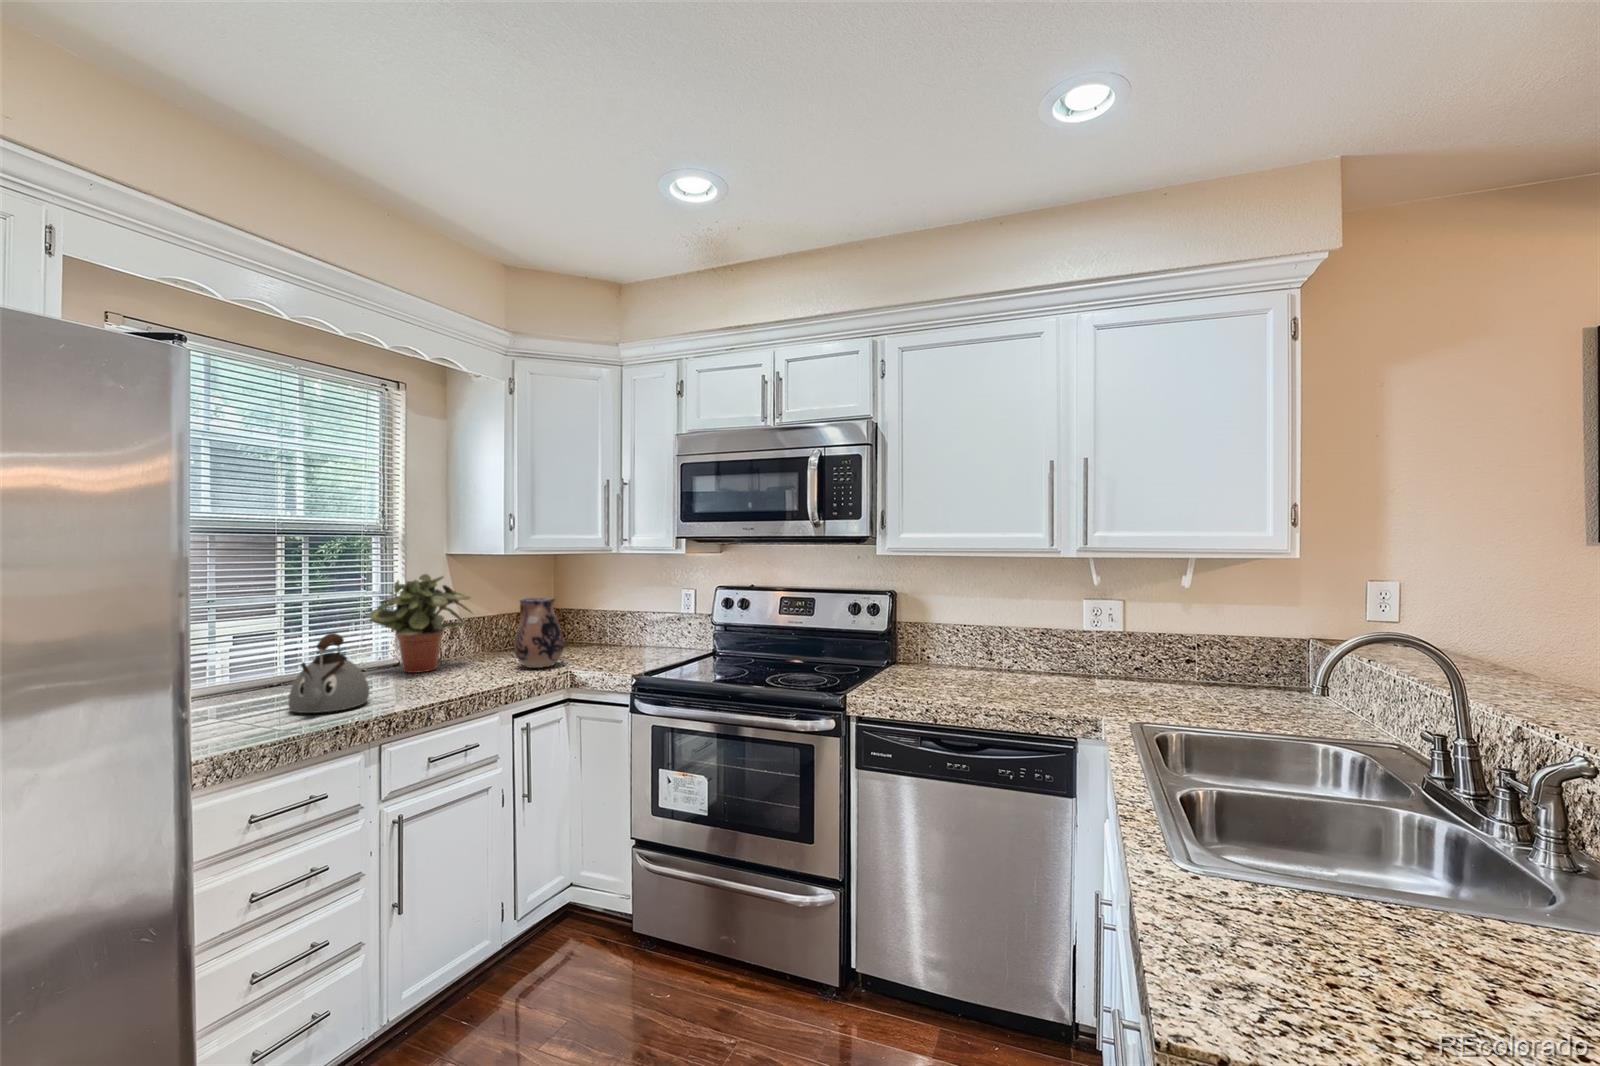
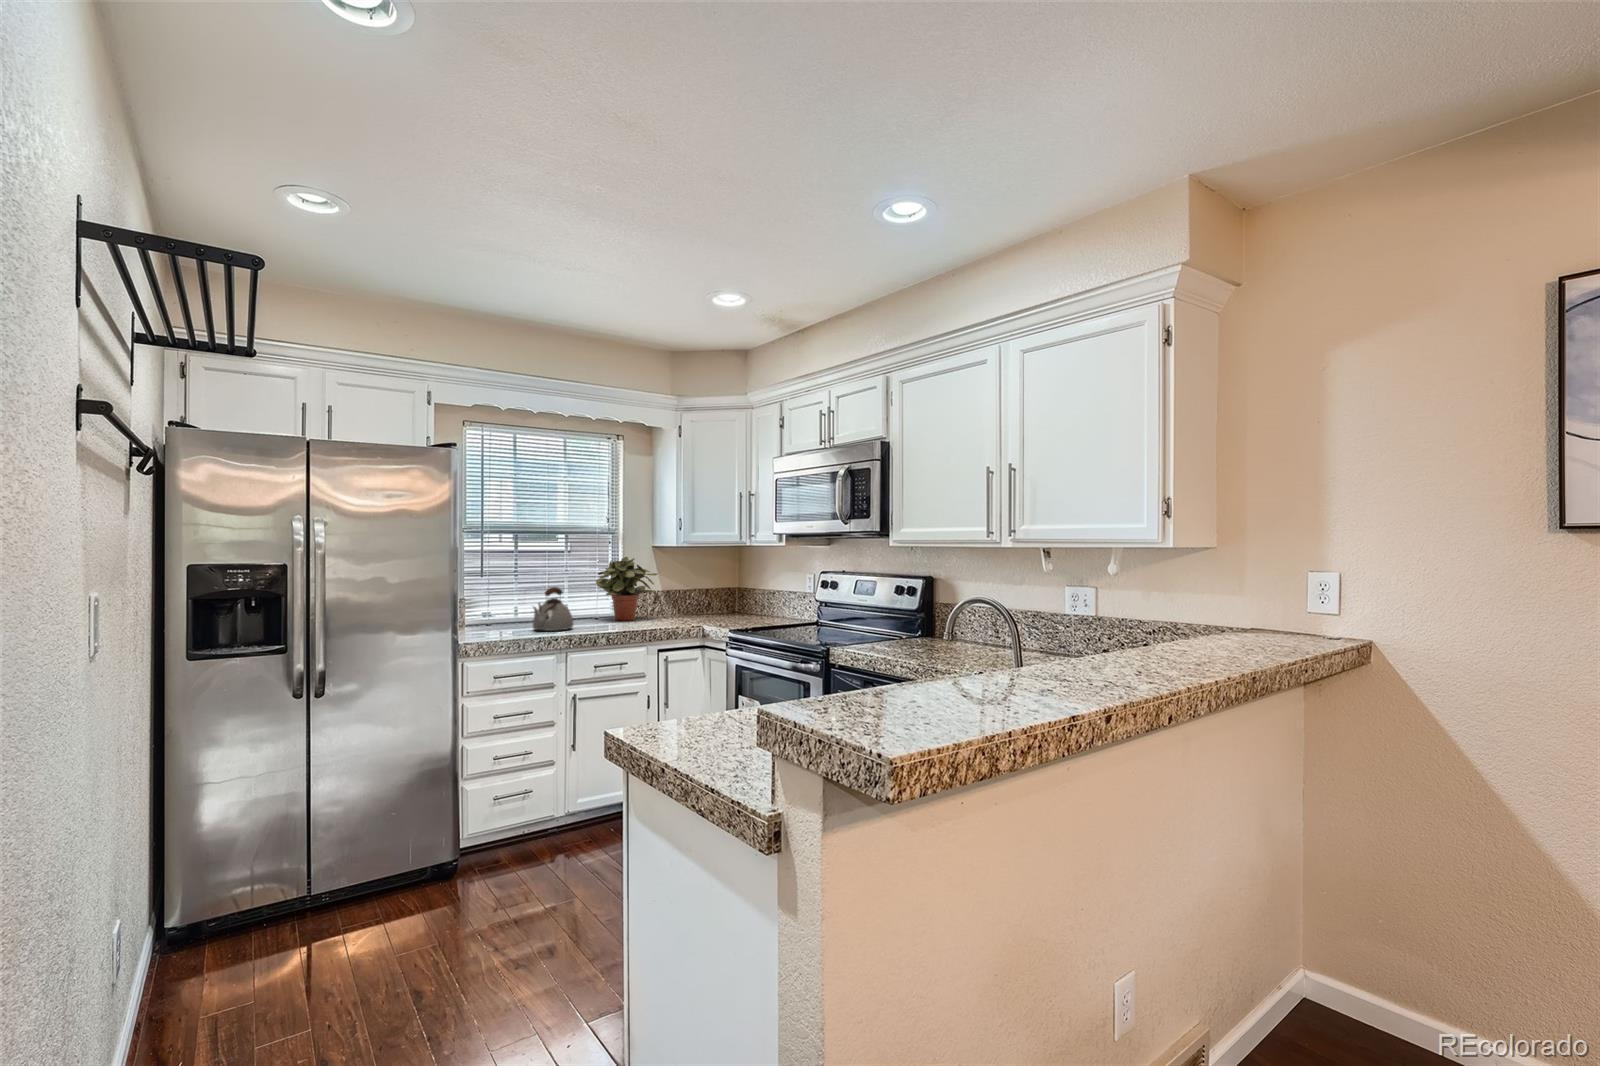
ceramic pitcher: present [514,598,564,668] -> none [673,576,706,623]

